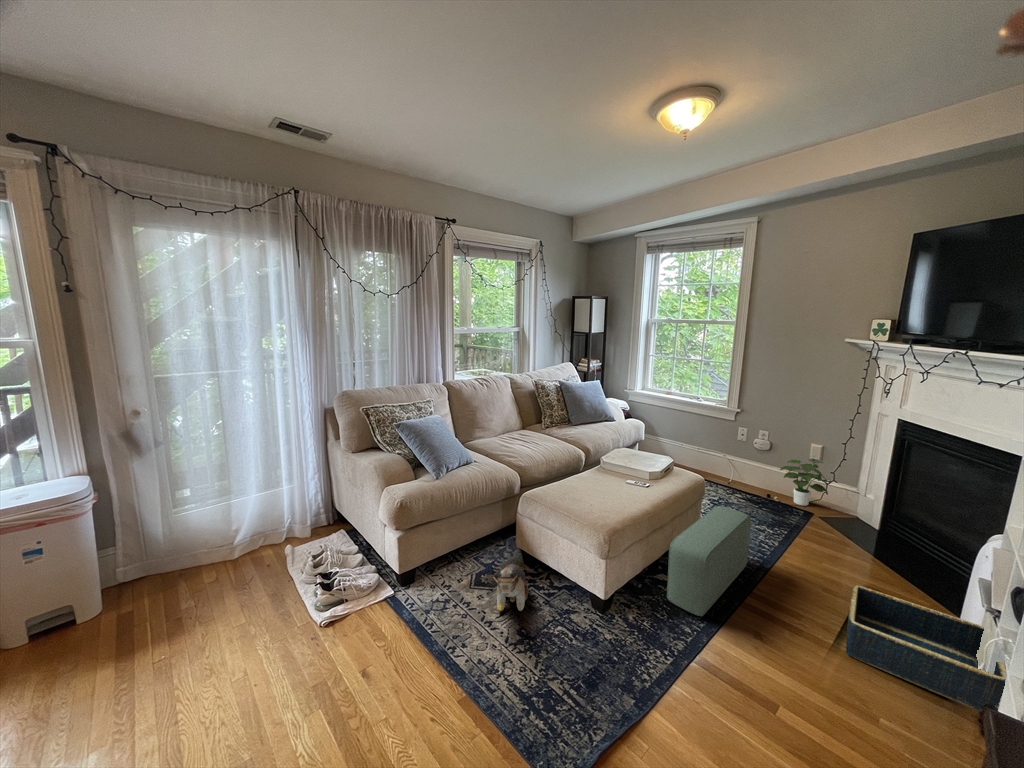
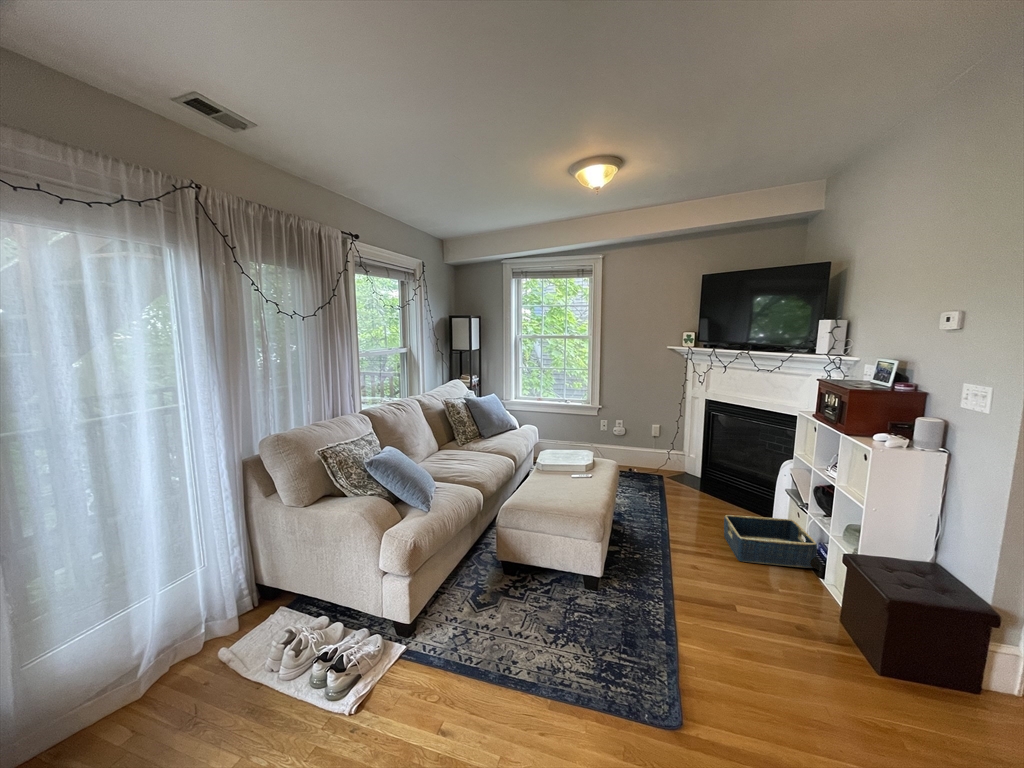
potted plant: present [780,460,832,506] -> none [635,438,669,473]
pouf: present [667,506,751,617] -> none [626,482,660,568]
plush toy: present [493,564,528,612] -> none [504,573,542,621]

